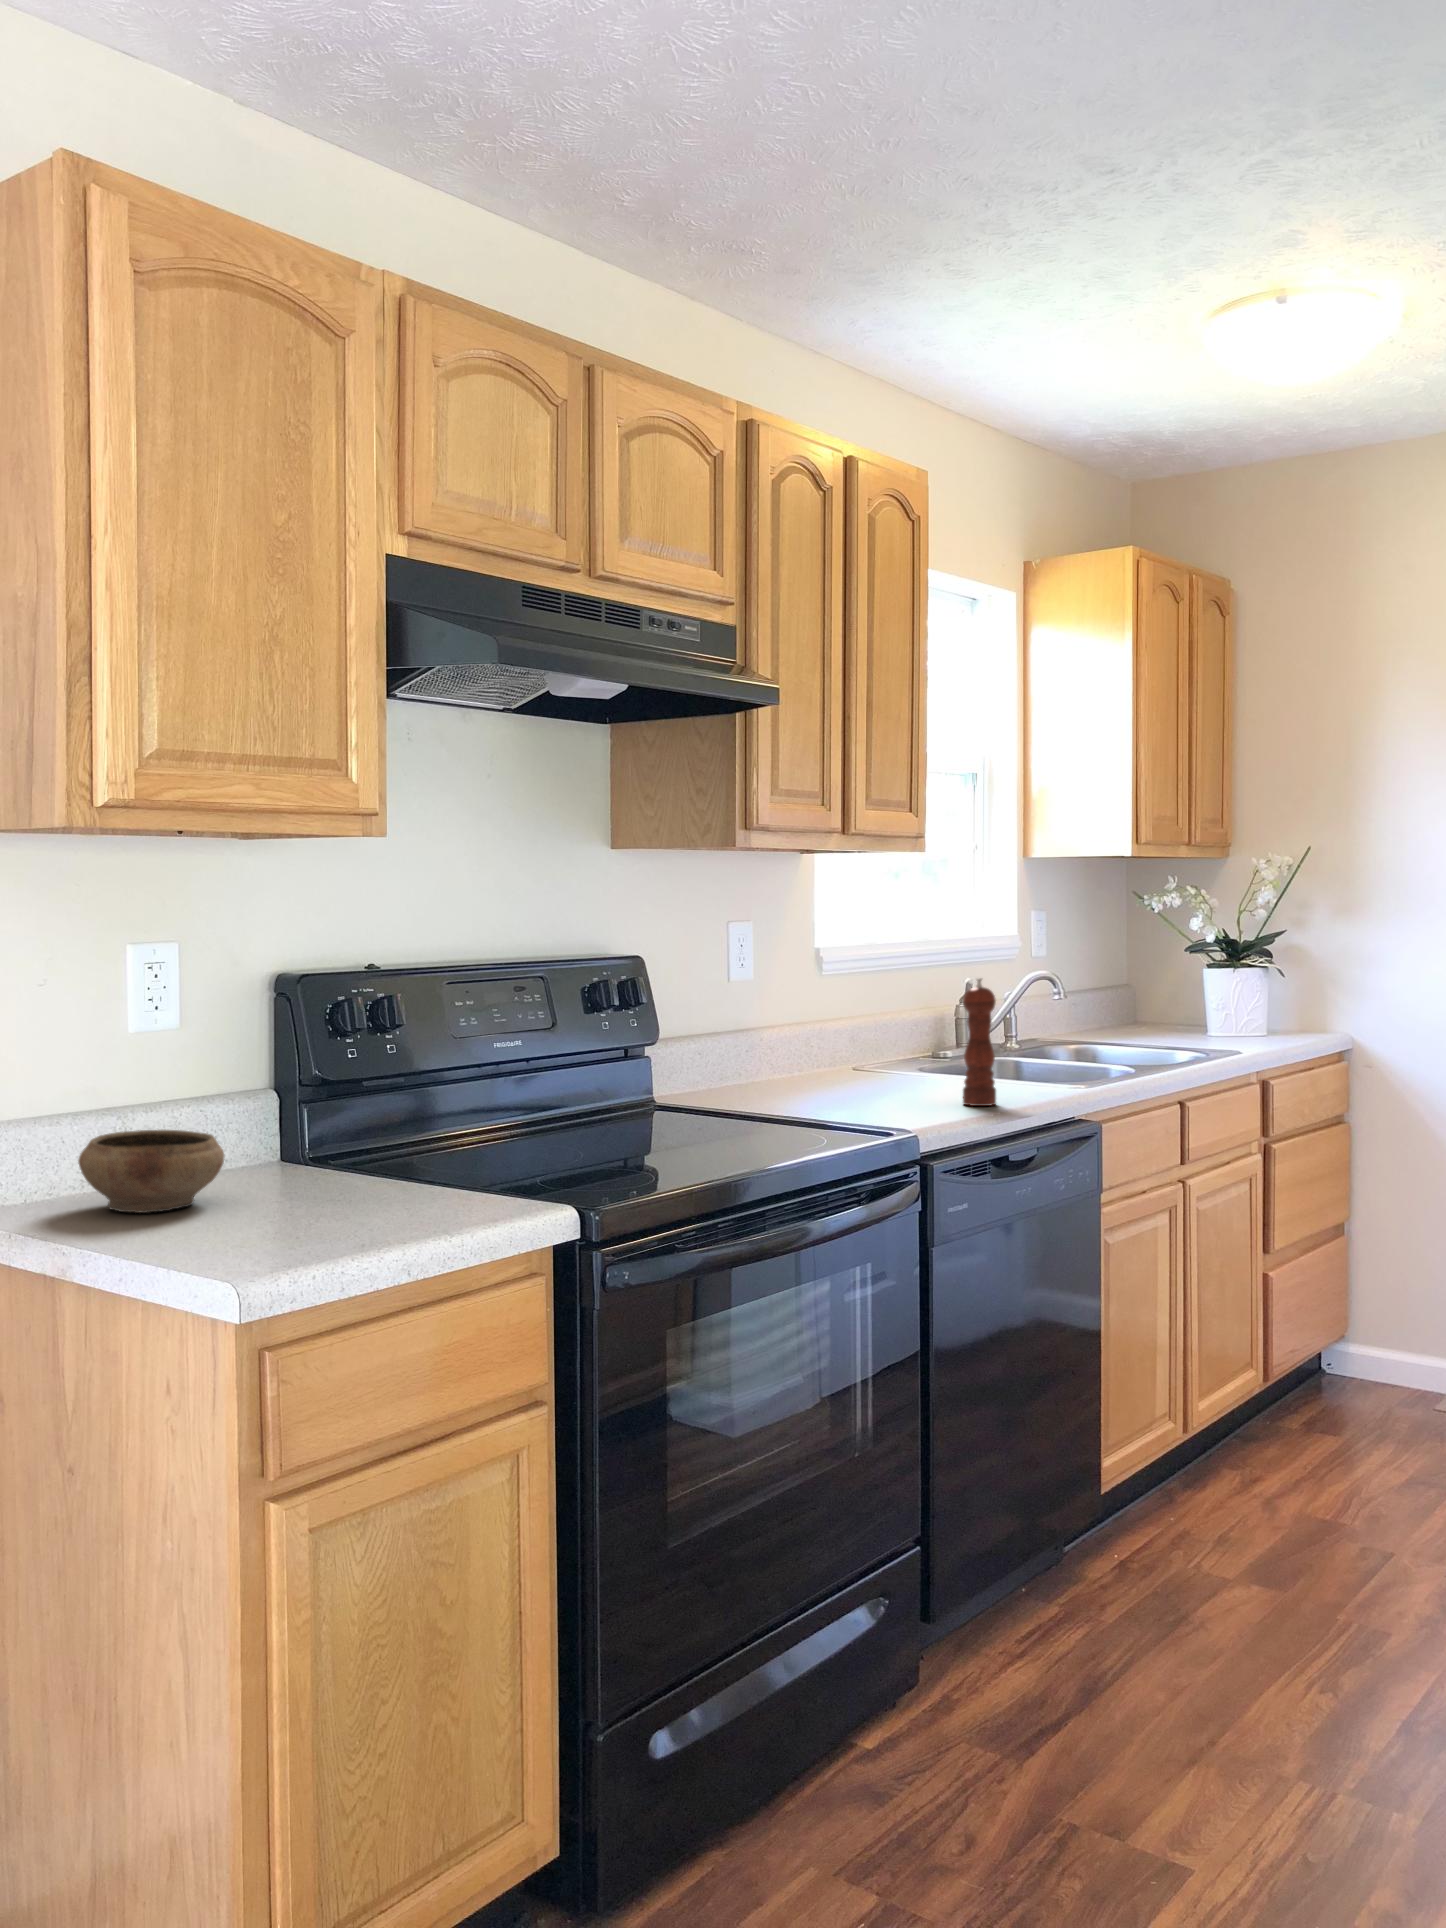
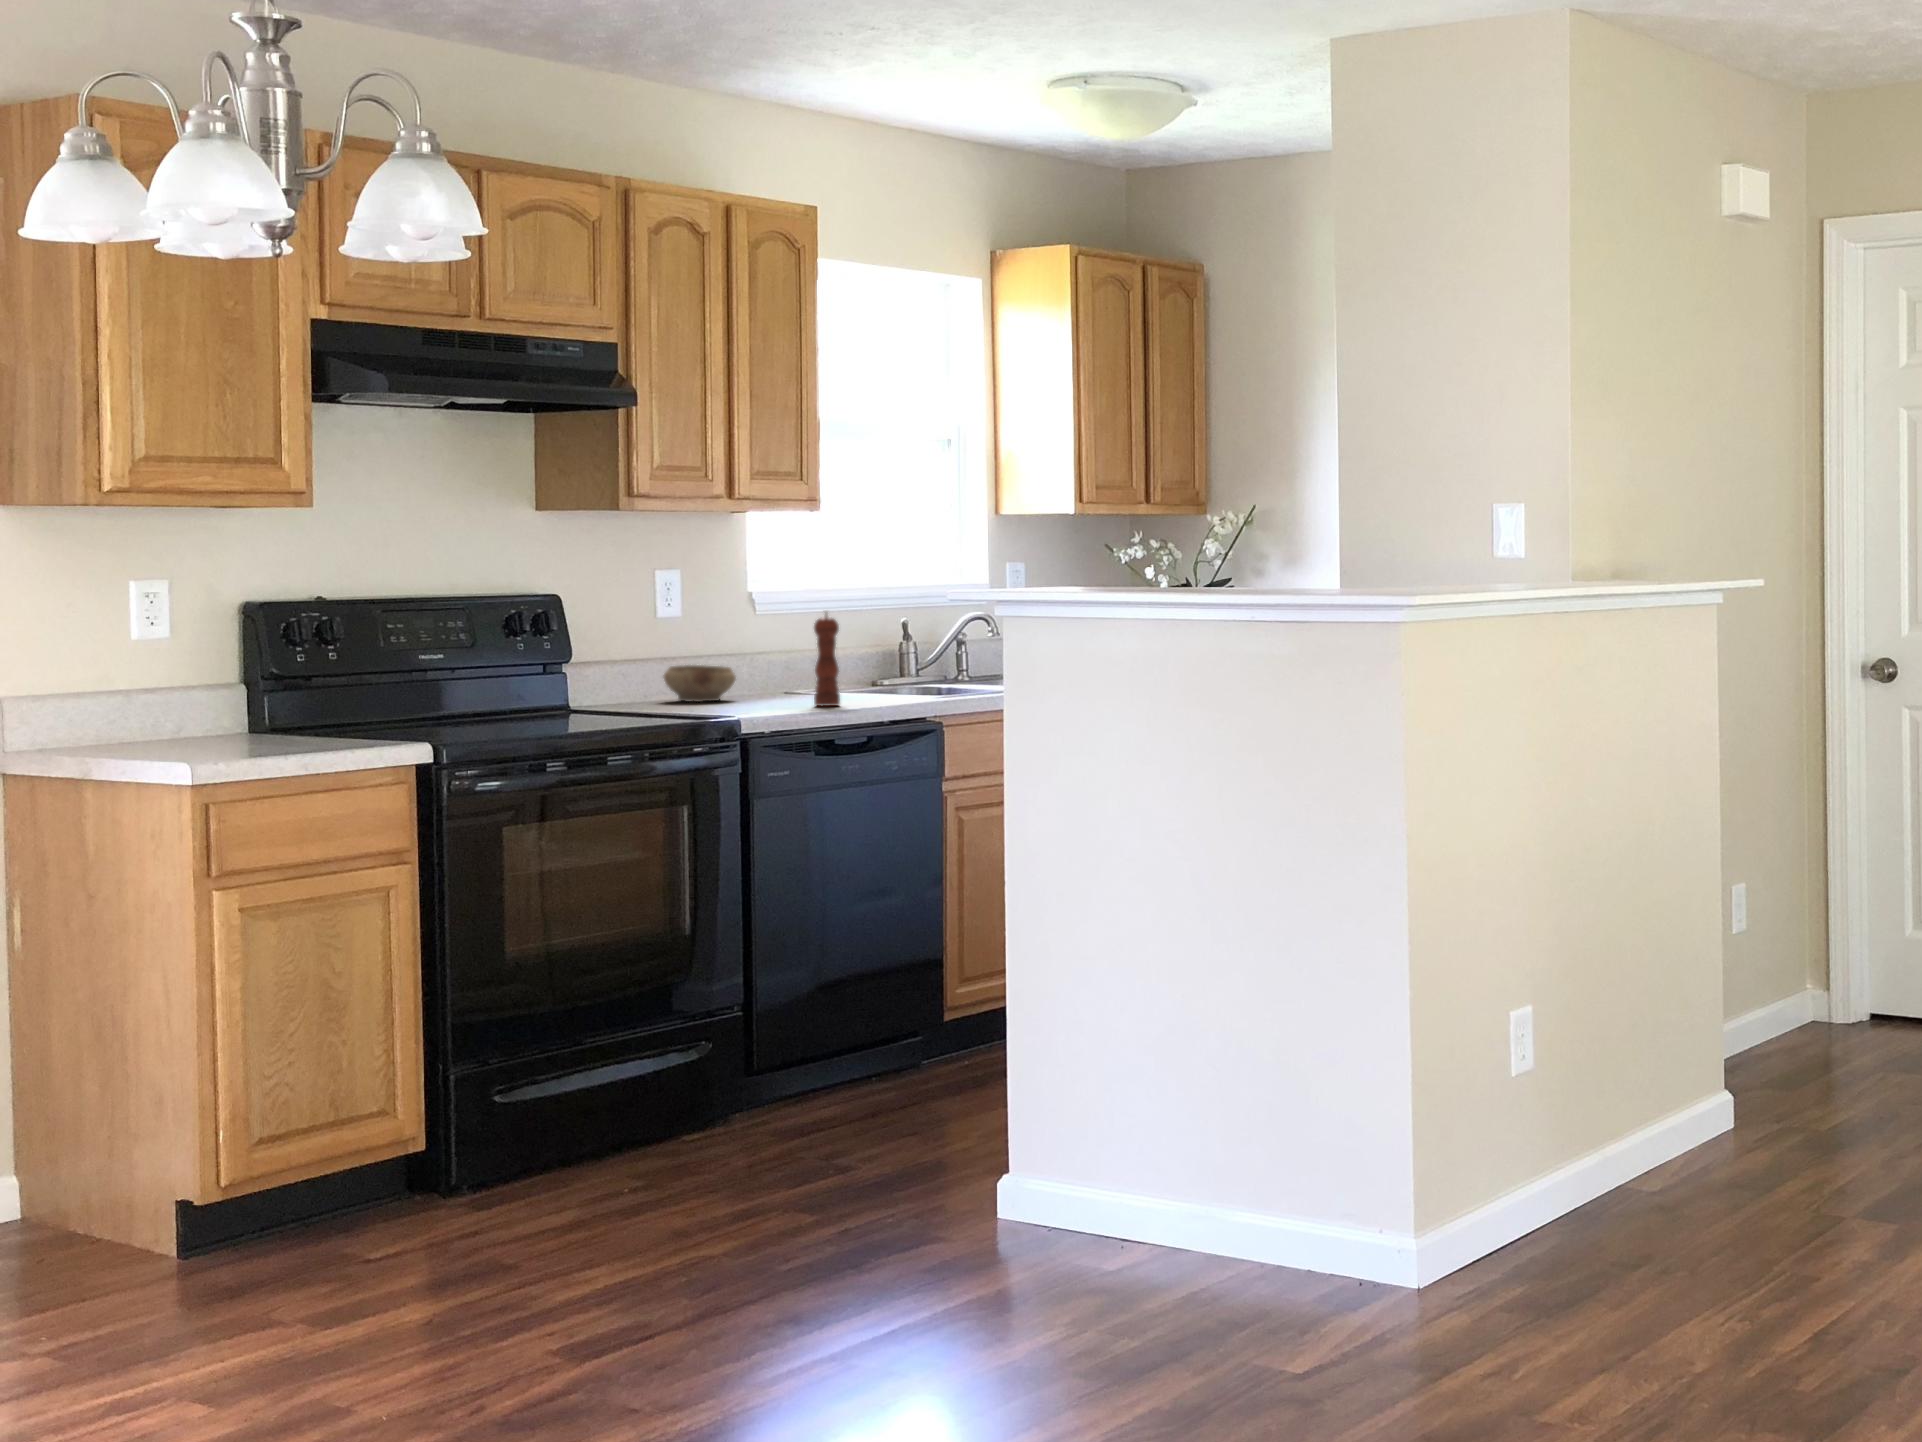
ceramic bowl: present [78,1130,224,1213] -> present [663,665,736,702]

